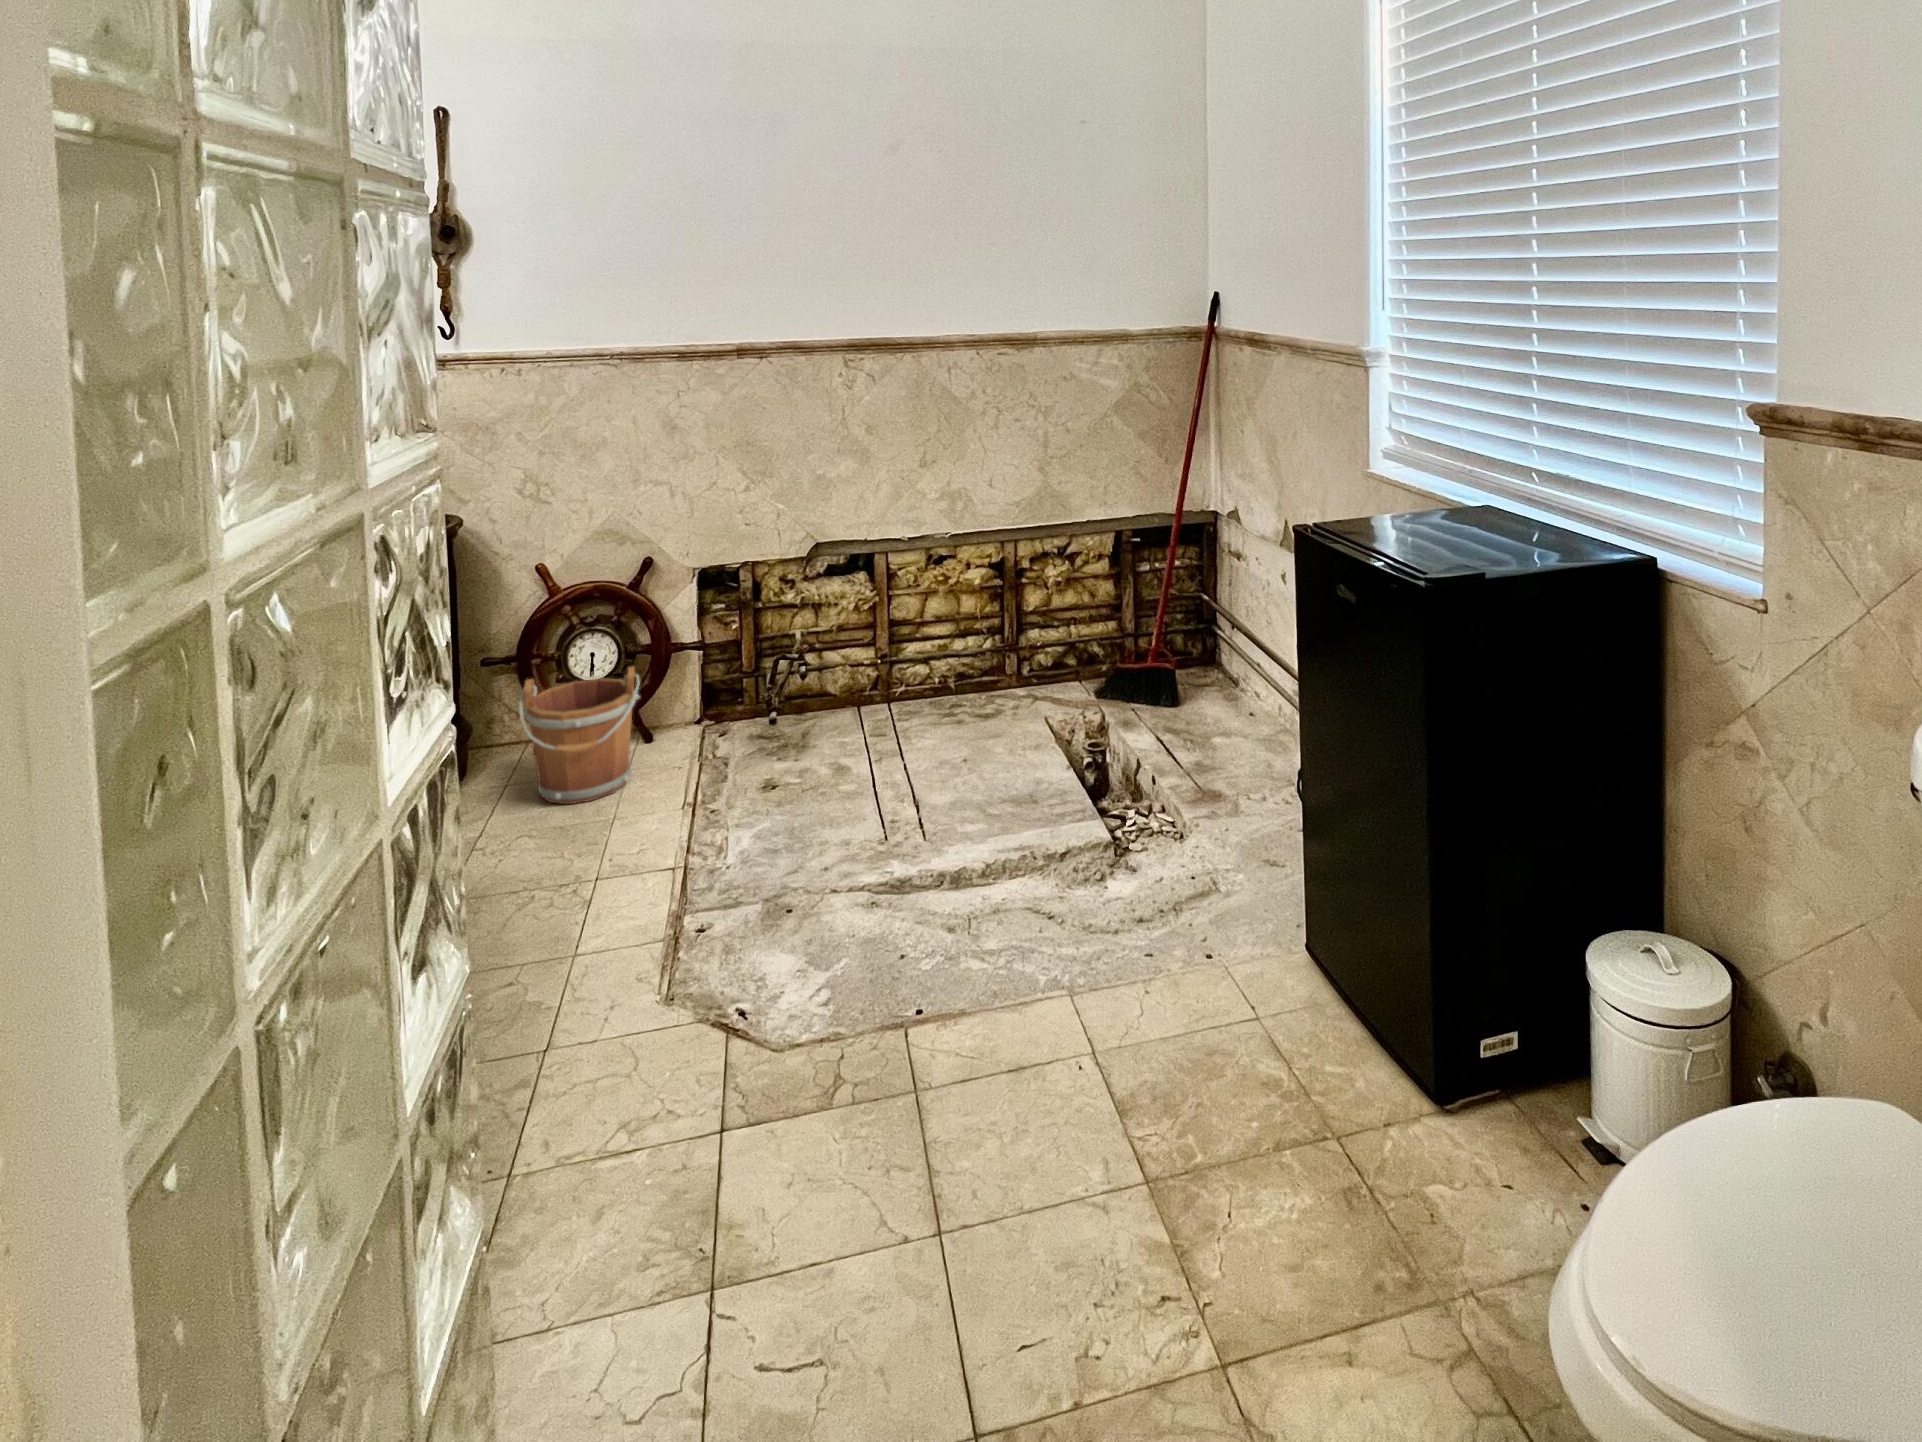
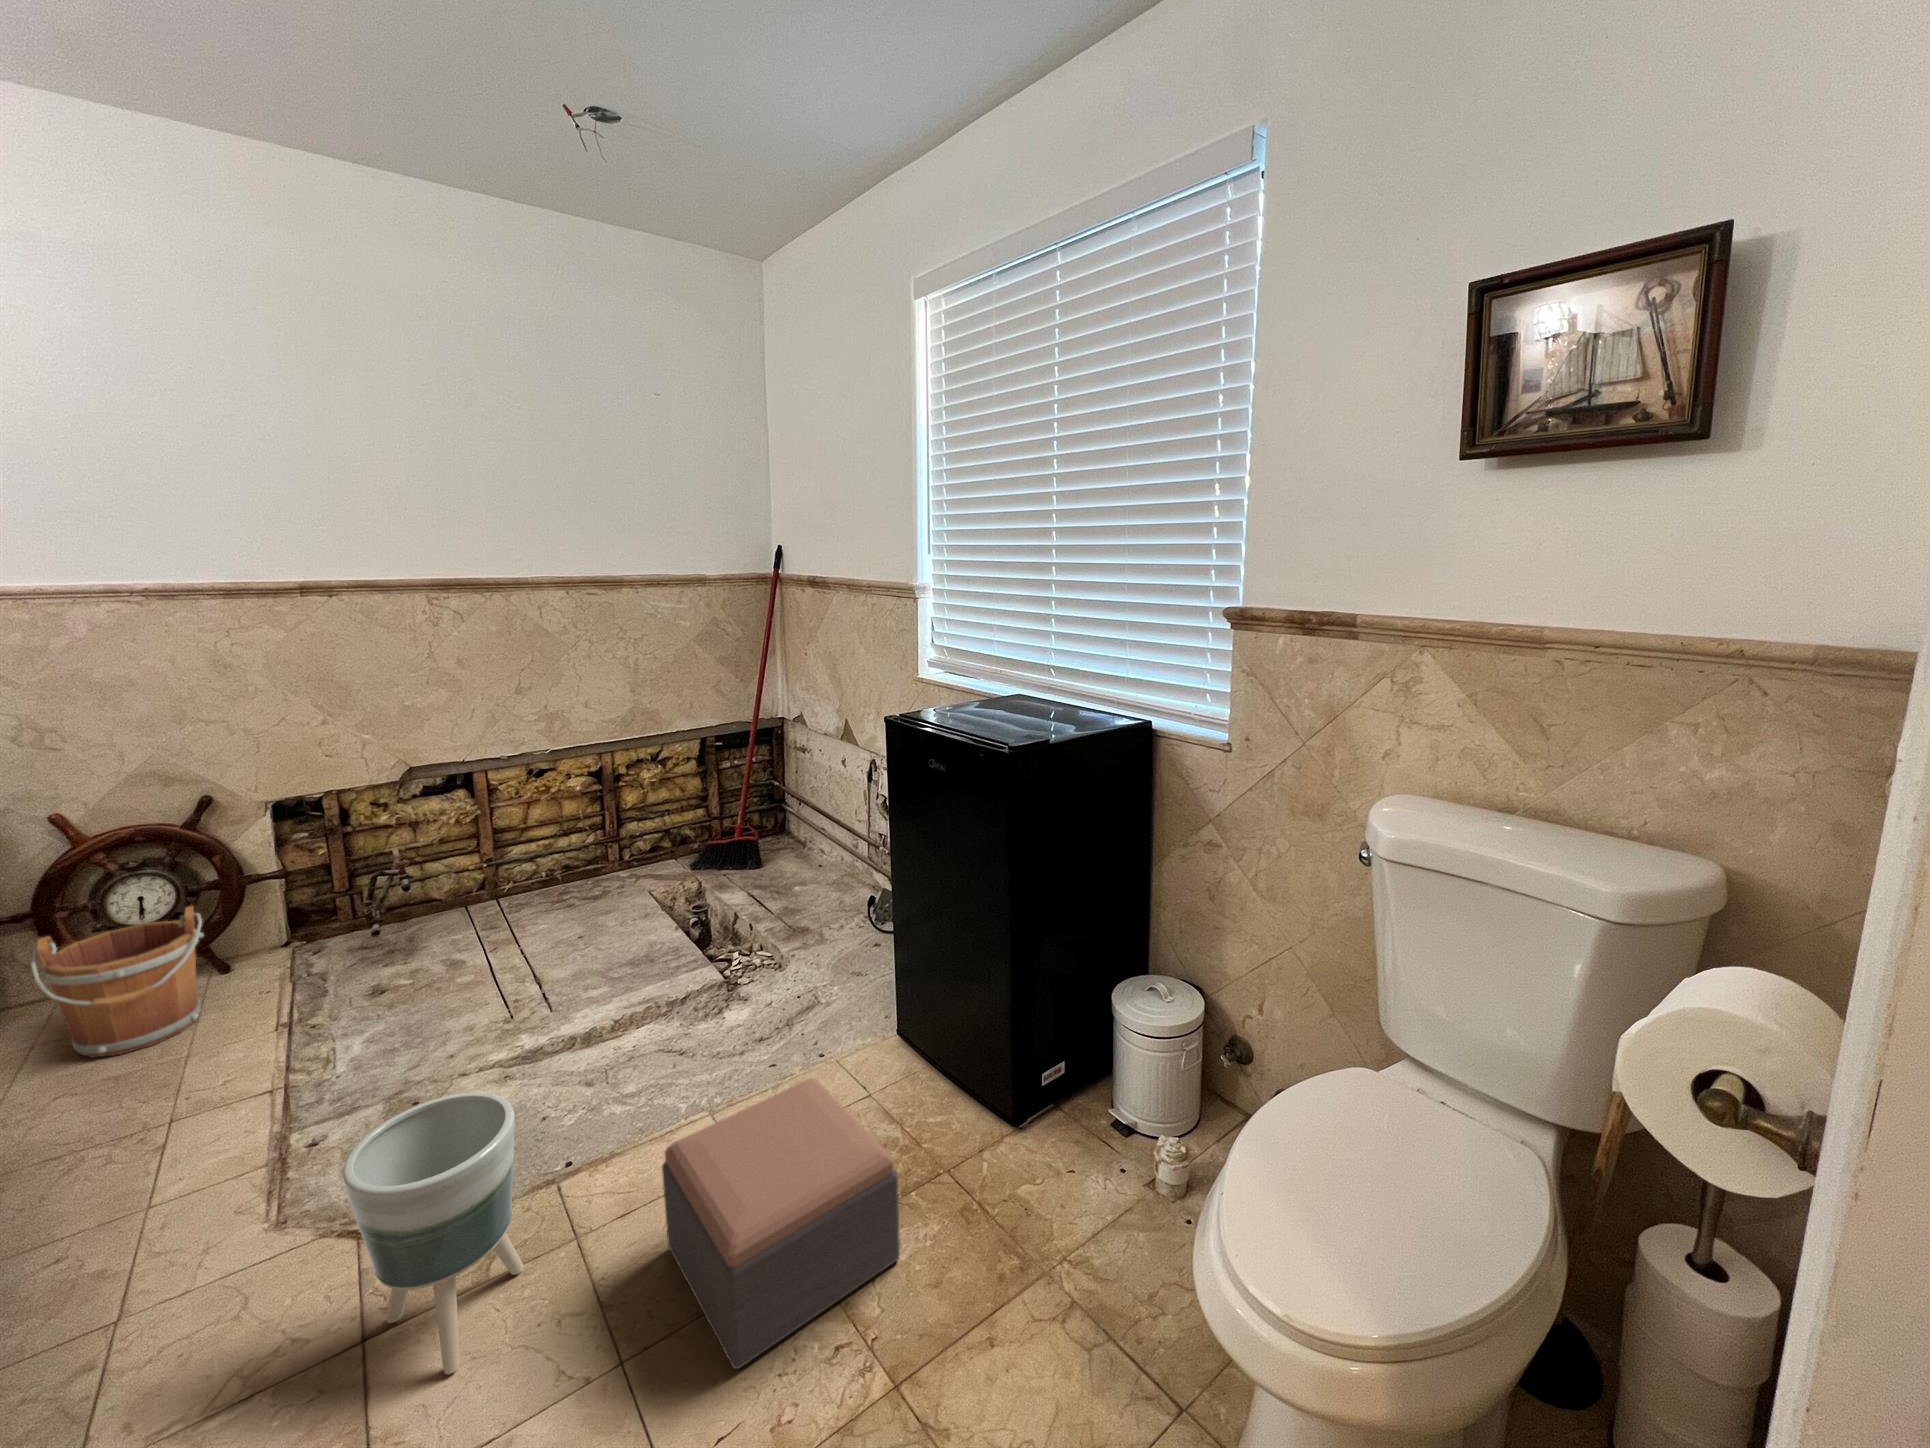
planter: none [717,891,864,1190] -> present [343,1092,524,1374]
footstool: none [1000,966,1259,1287] -> present [662,1078,900,1369]

